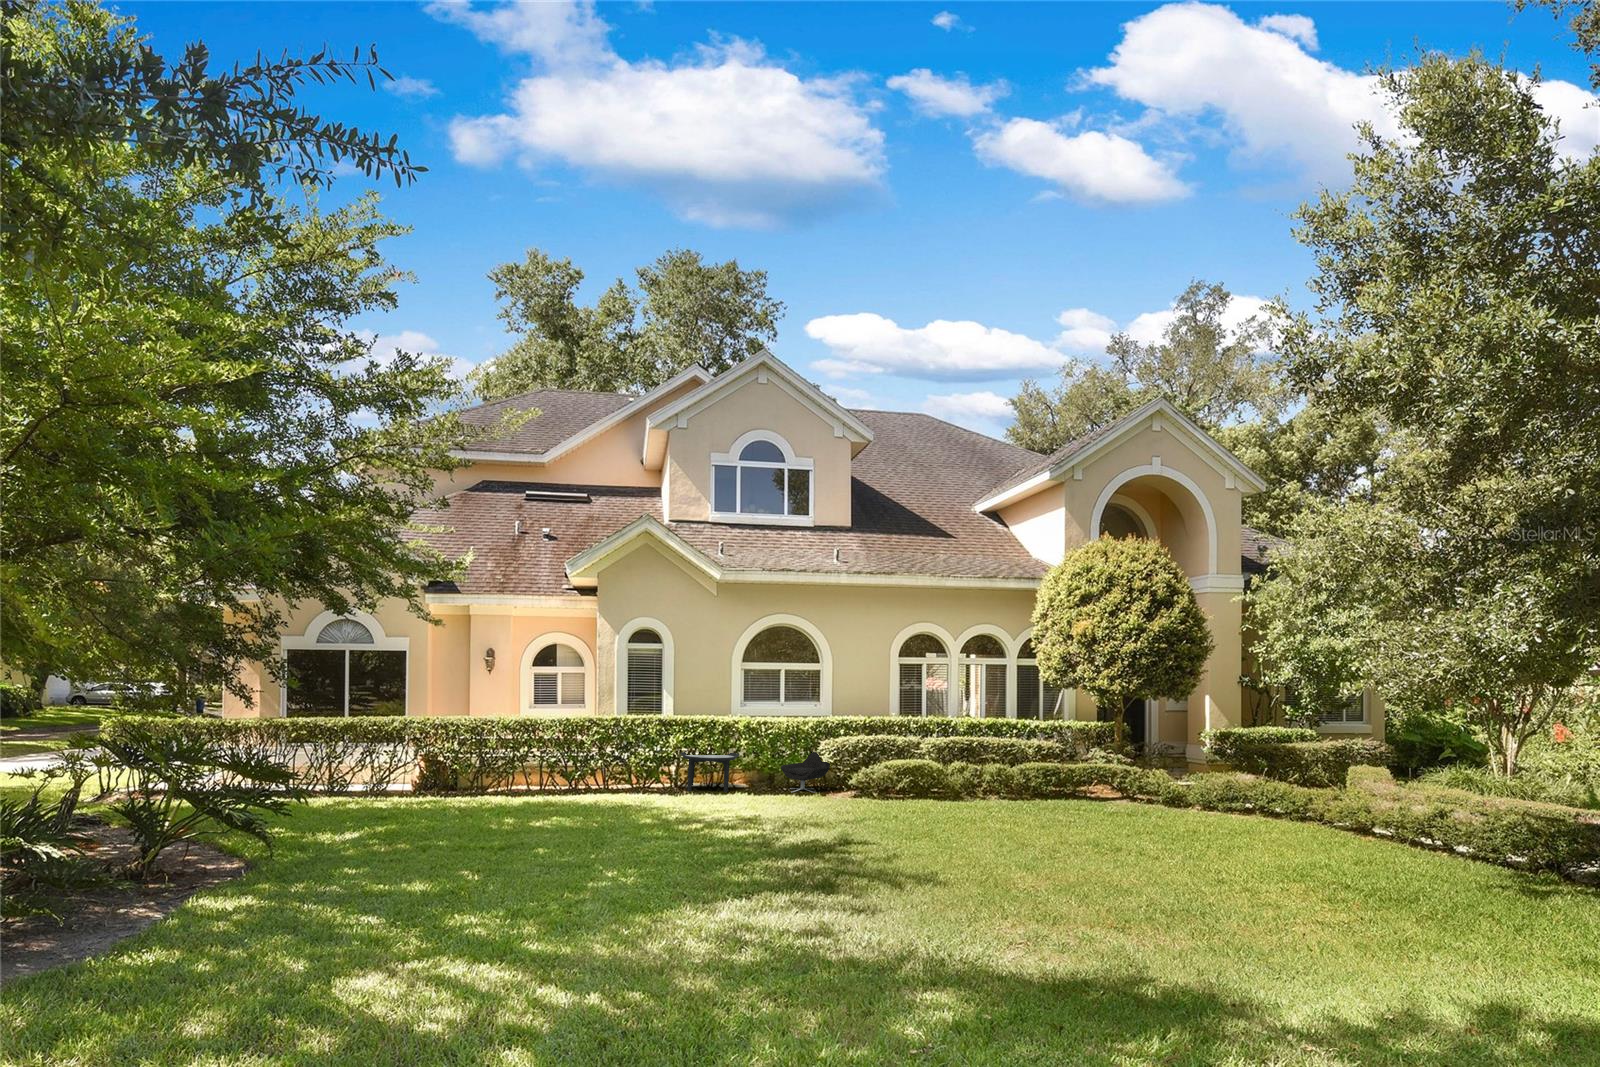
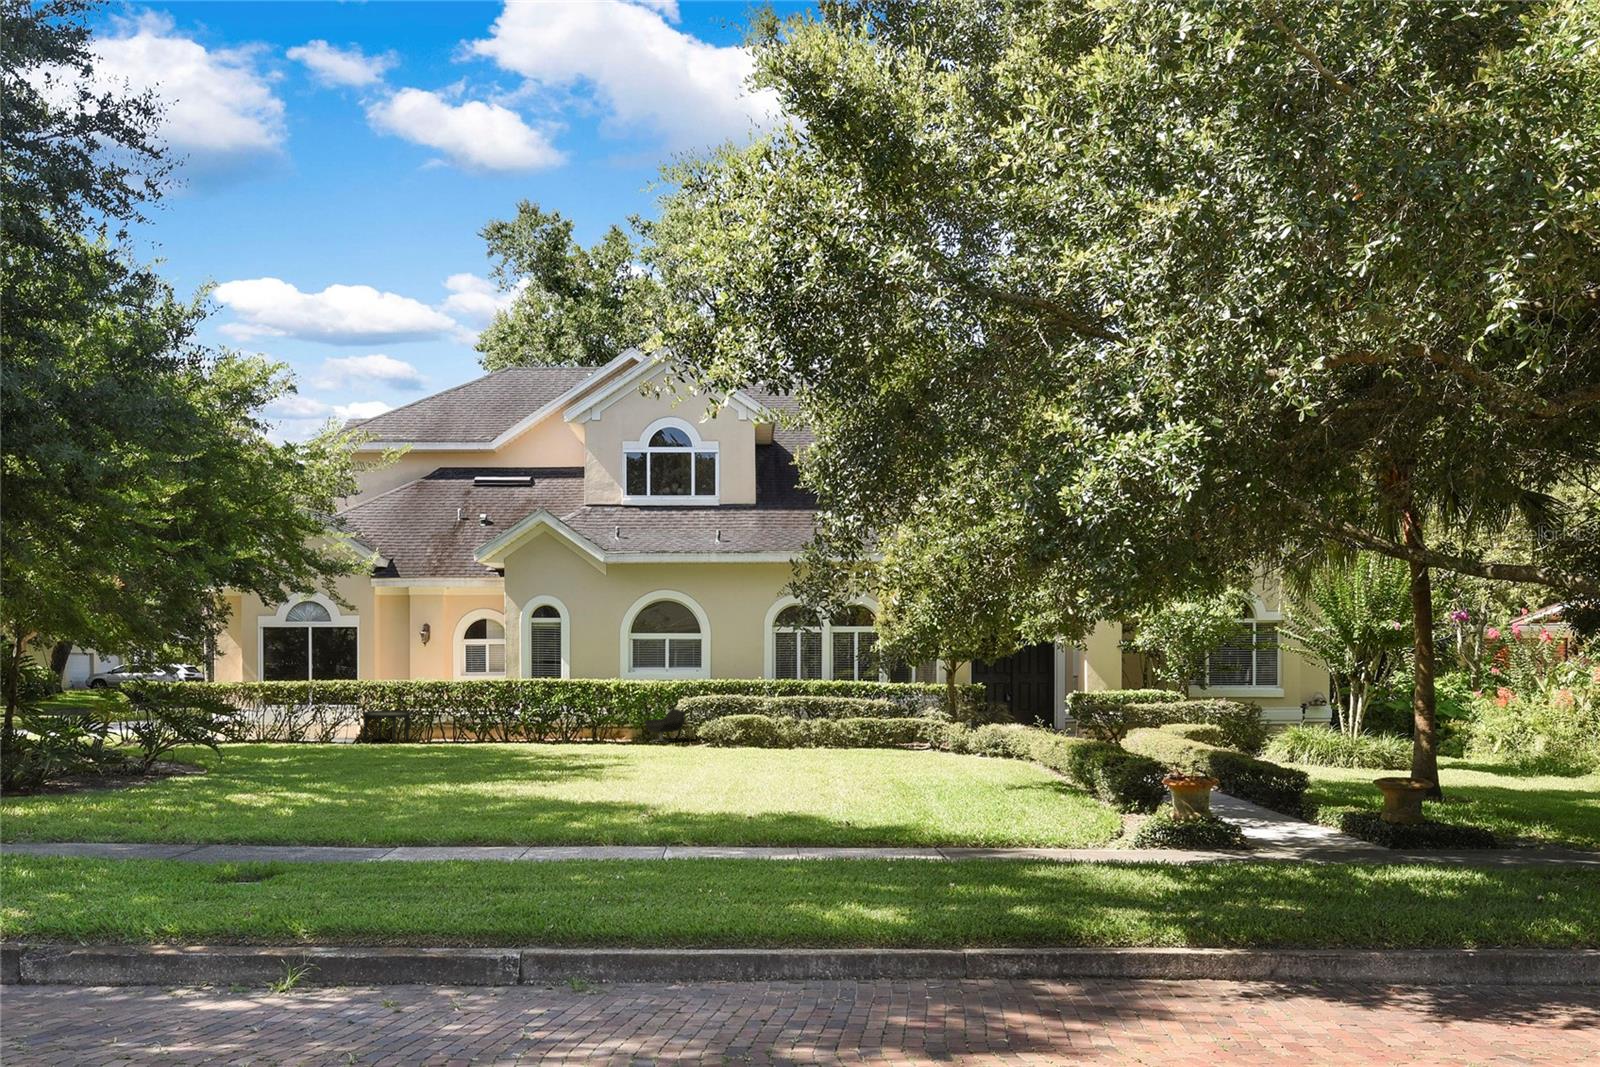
round table: present [680,752,739,792] -> present [362,710,412,743]

